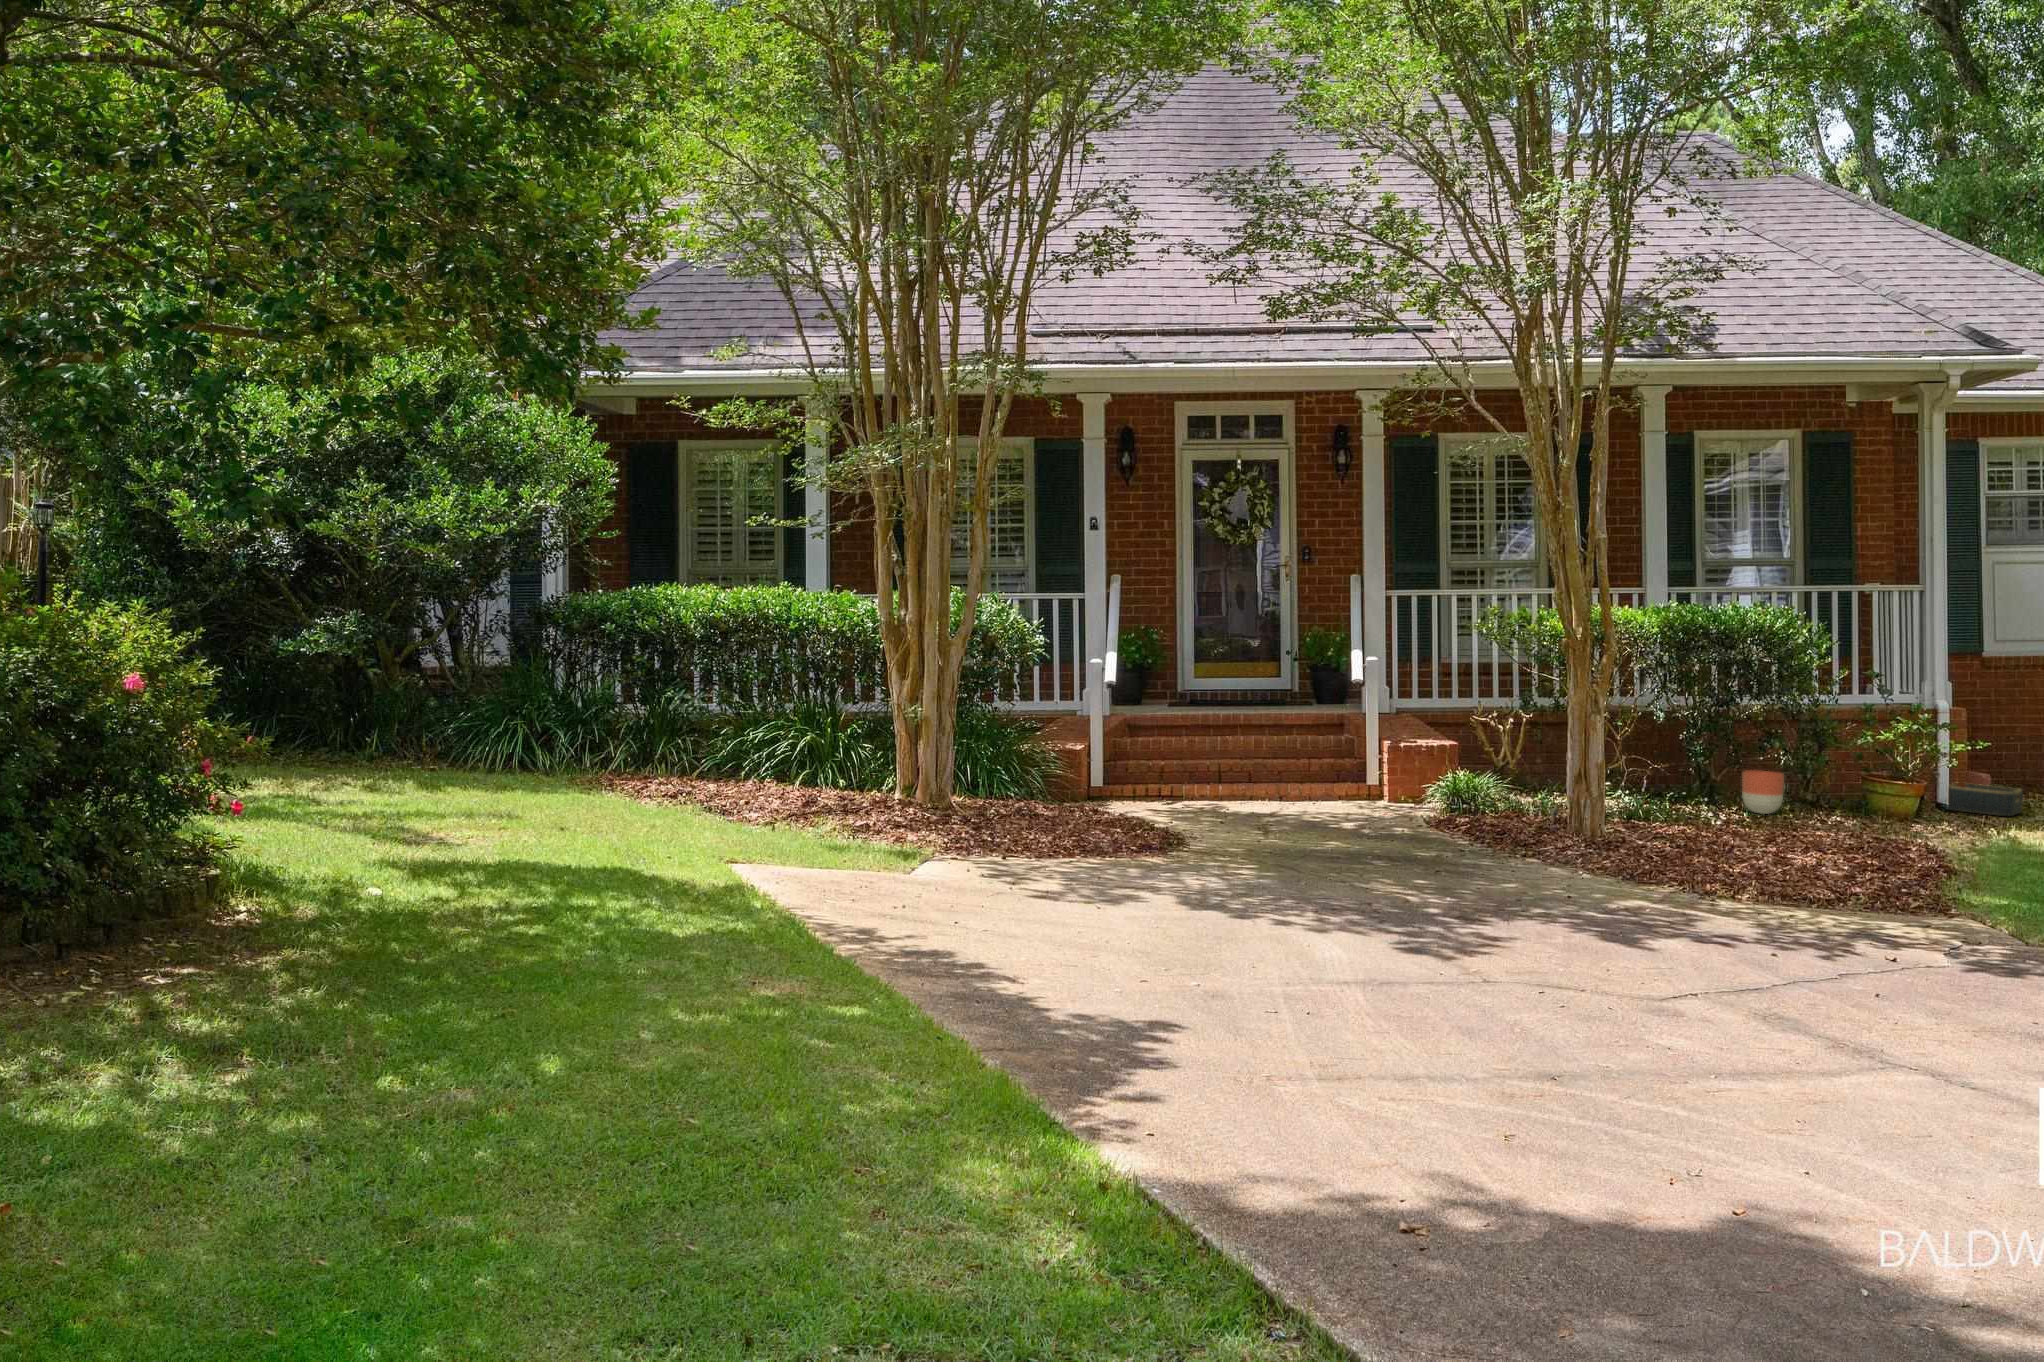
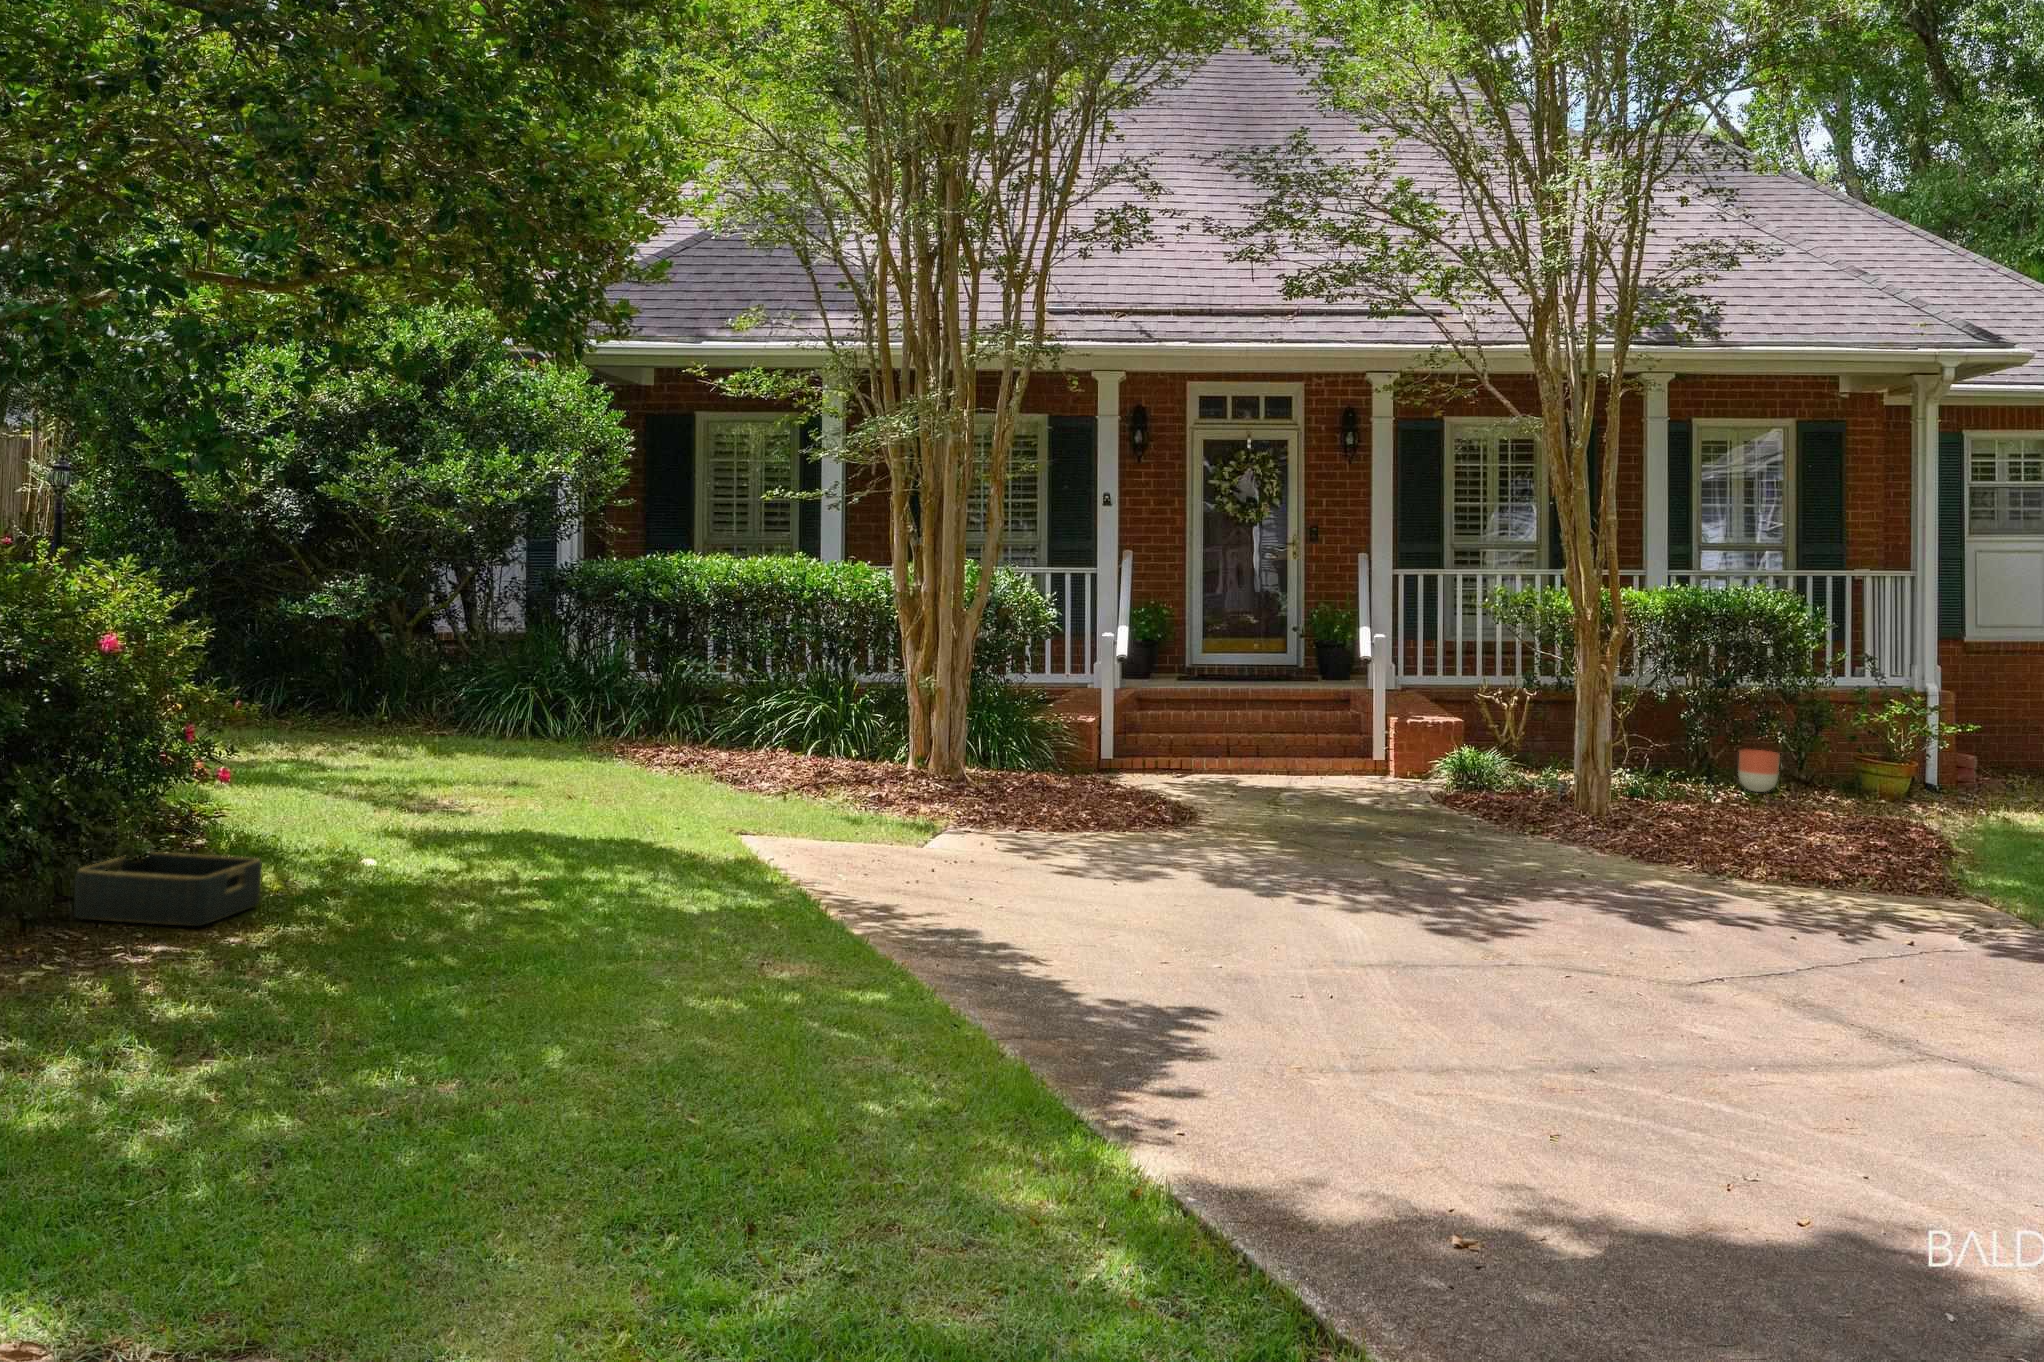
basket: present [1945,783,2023,816] -> present [75,852,262,926]

